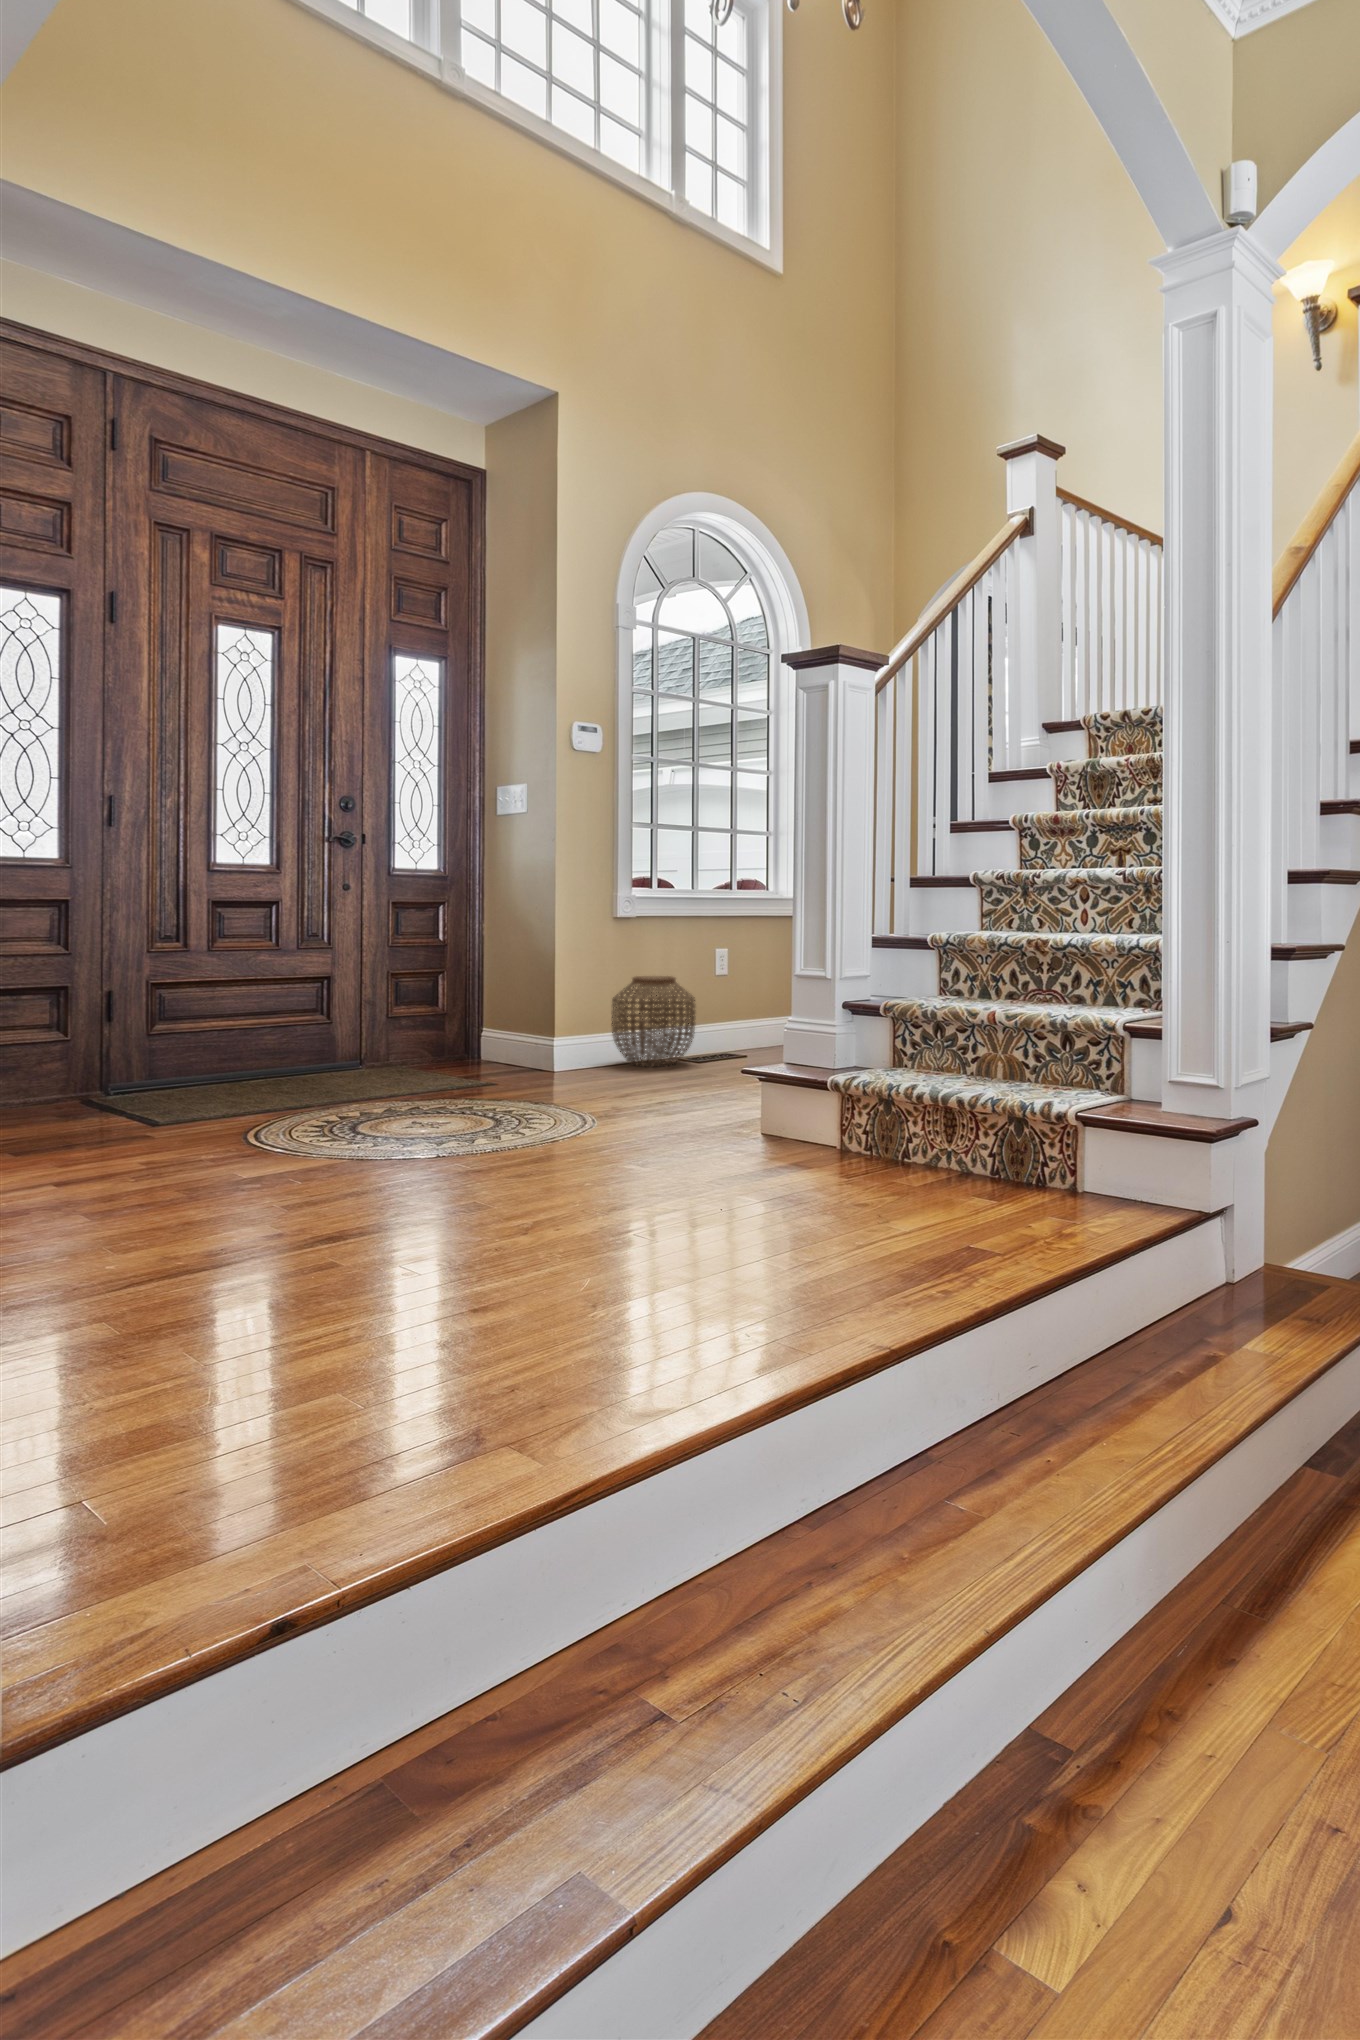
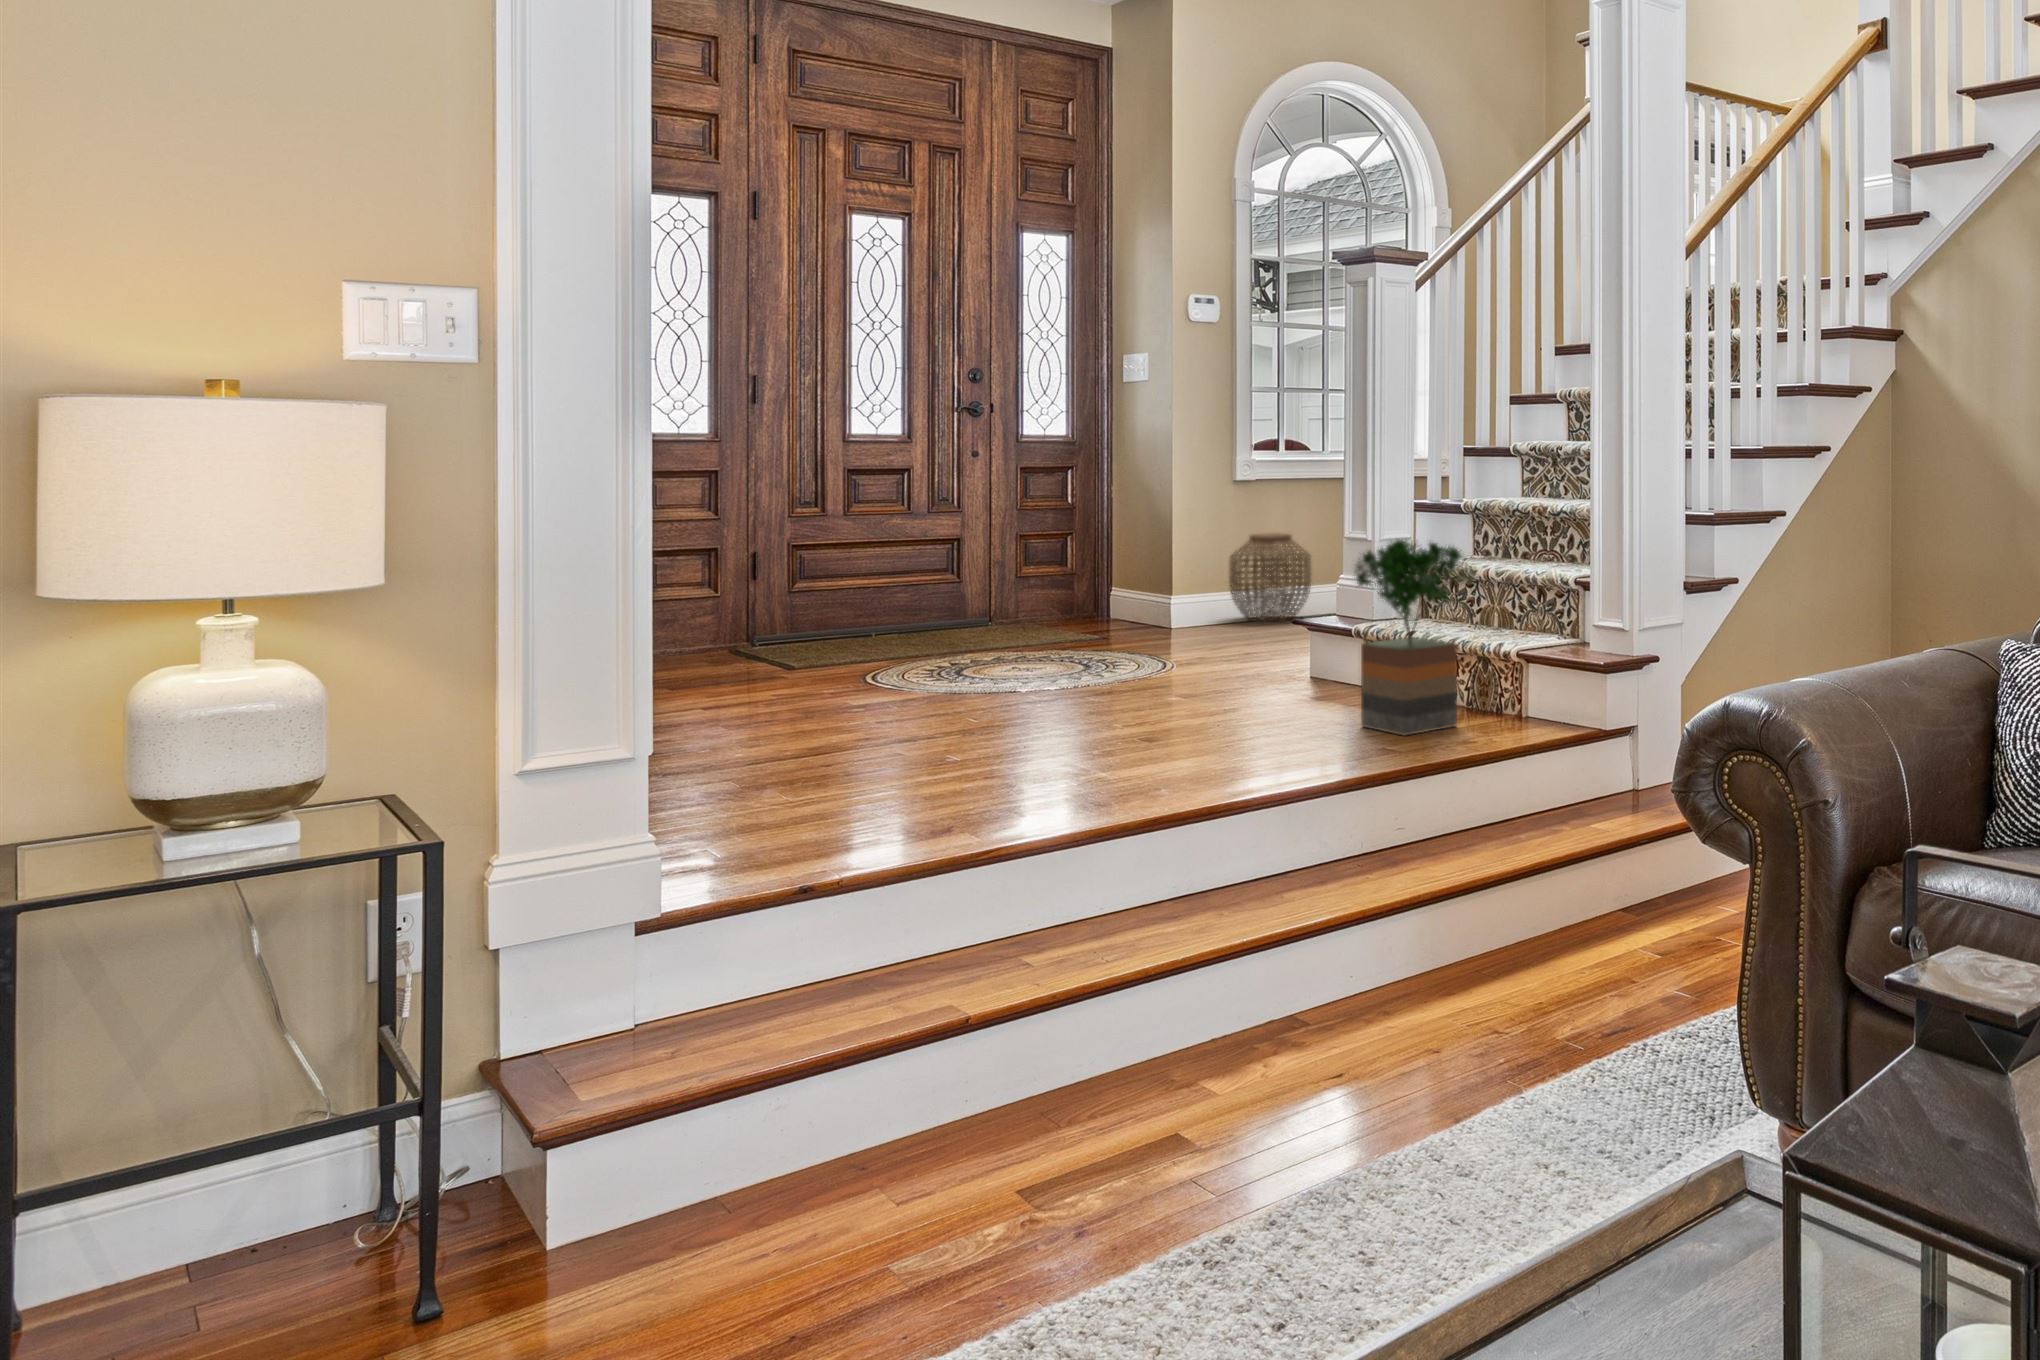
potted tree: none [883,971,1038,1219] -> present [1354,540,1475,736]

